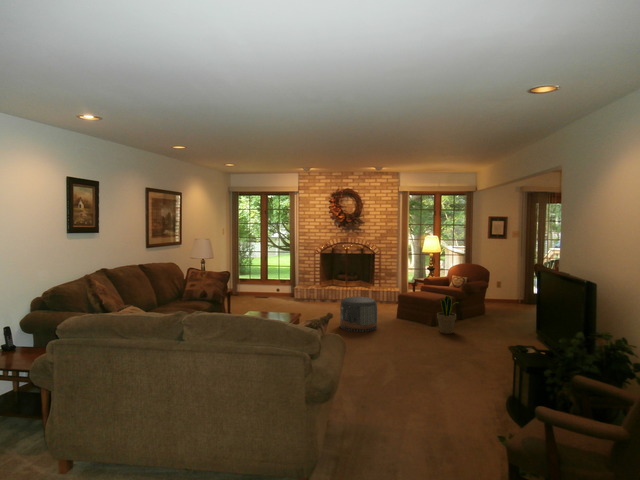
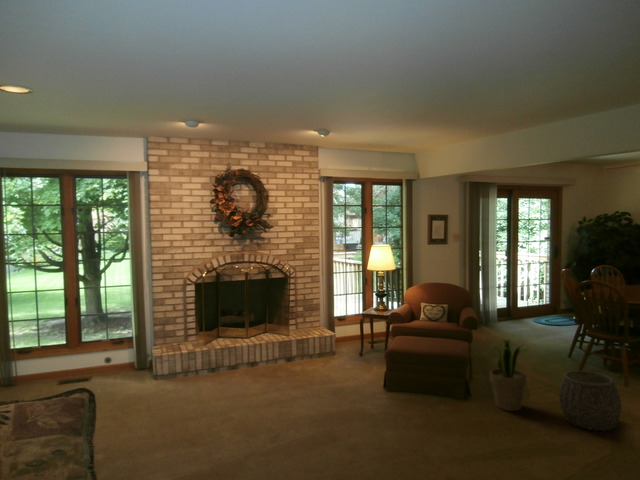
pouf: present [340,297,377,332] -> none [322,364,401,452]
woven basket: none [459,315,489,345] -> present [559,371,621,431]

